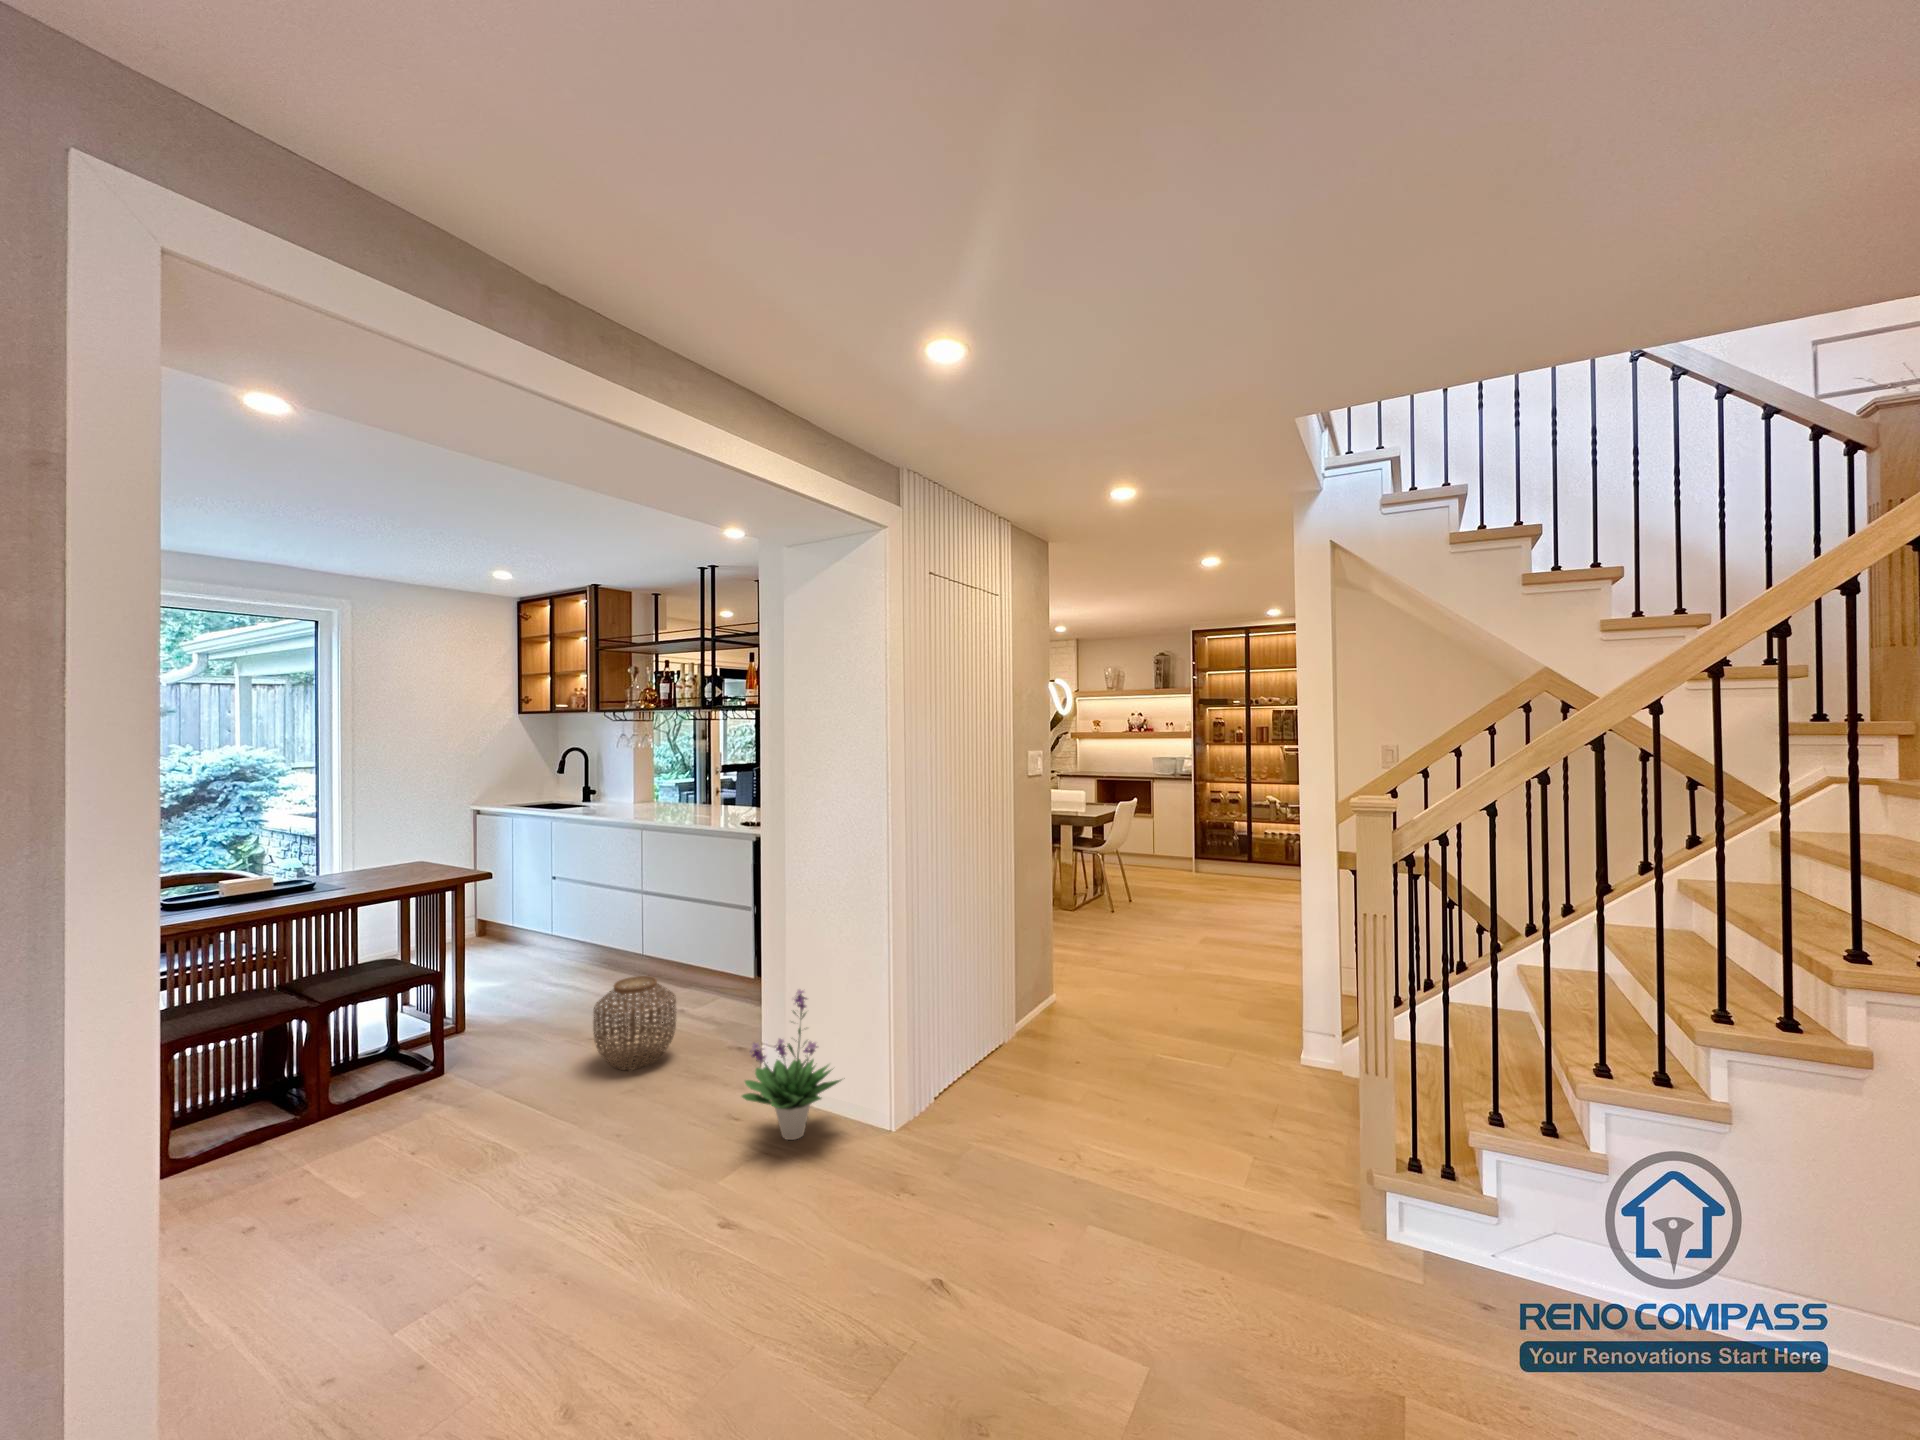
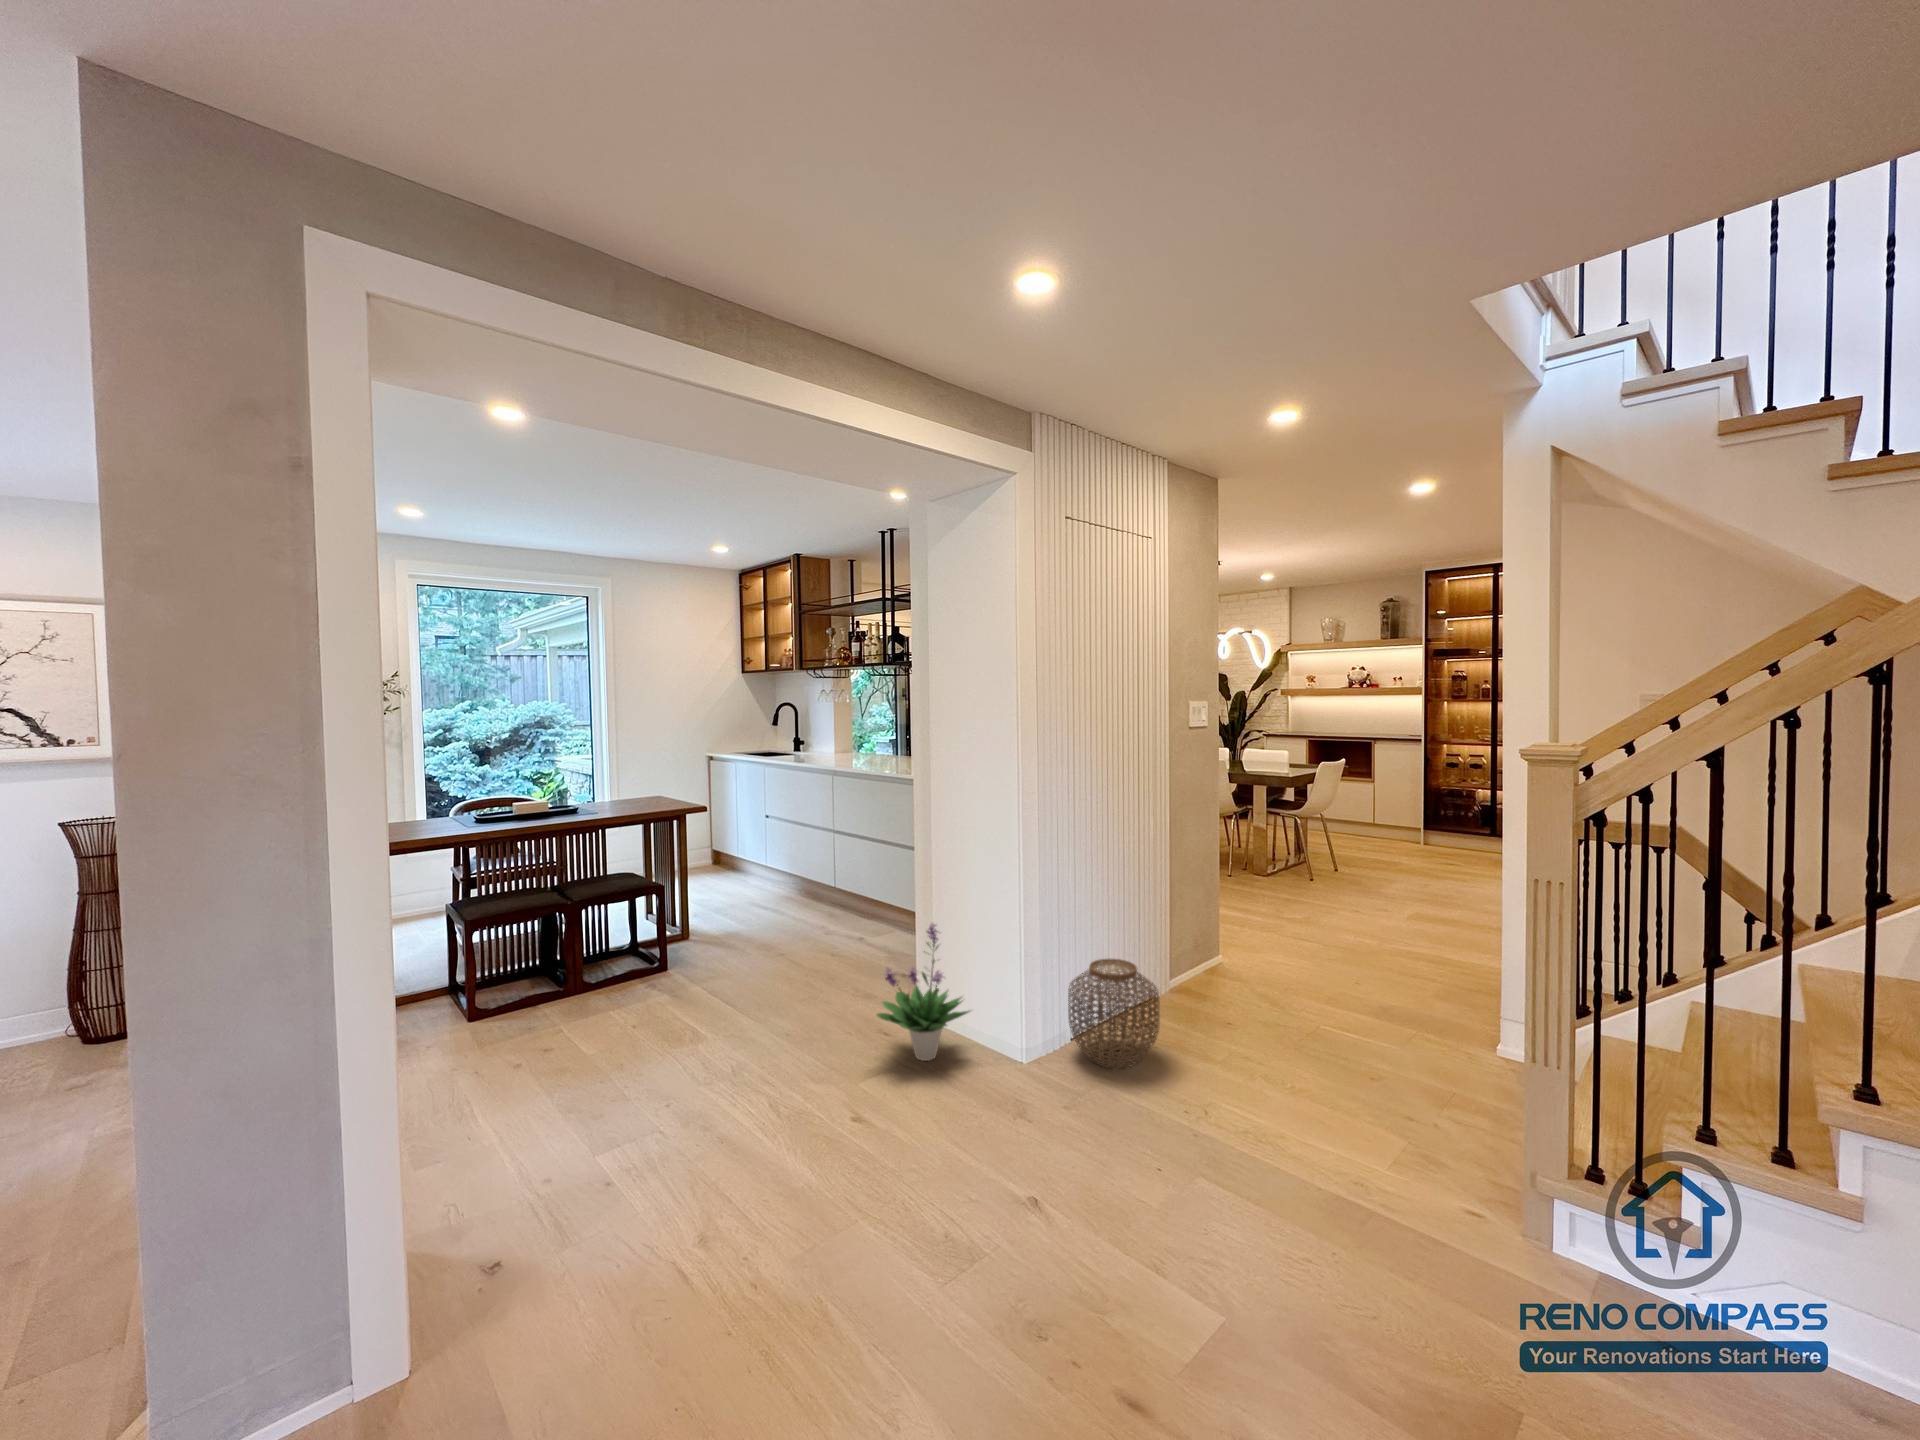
woven basket: present [594,976,676,1070] -> present [1068,959,1160,1069]

